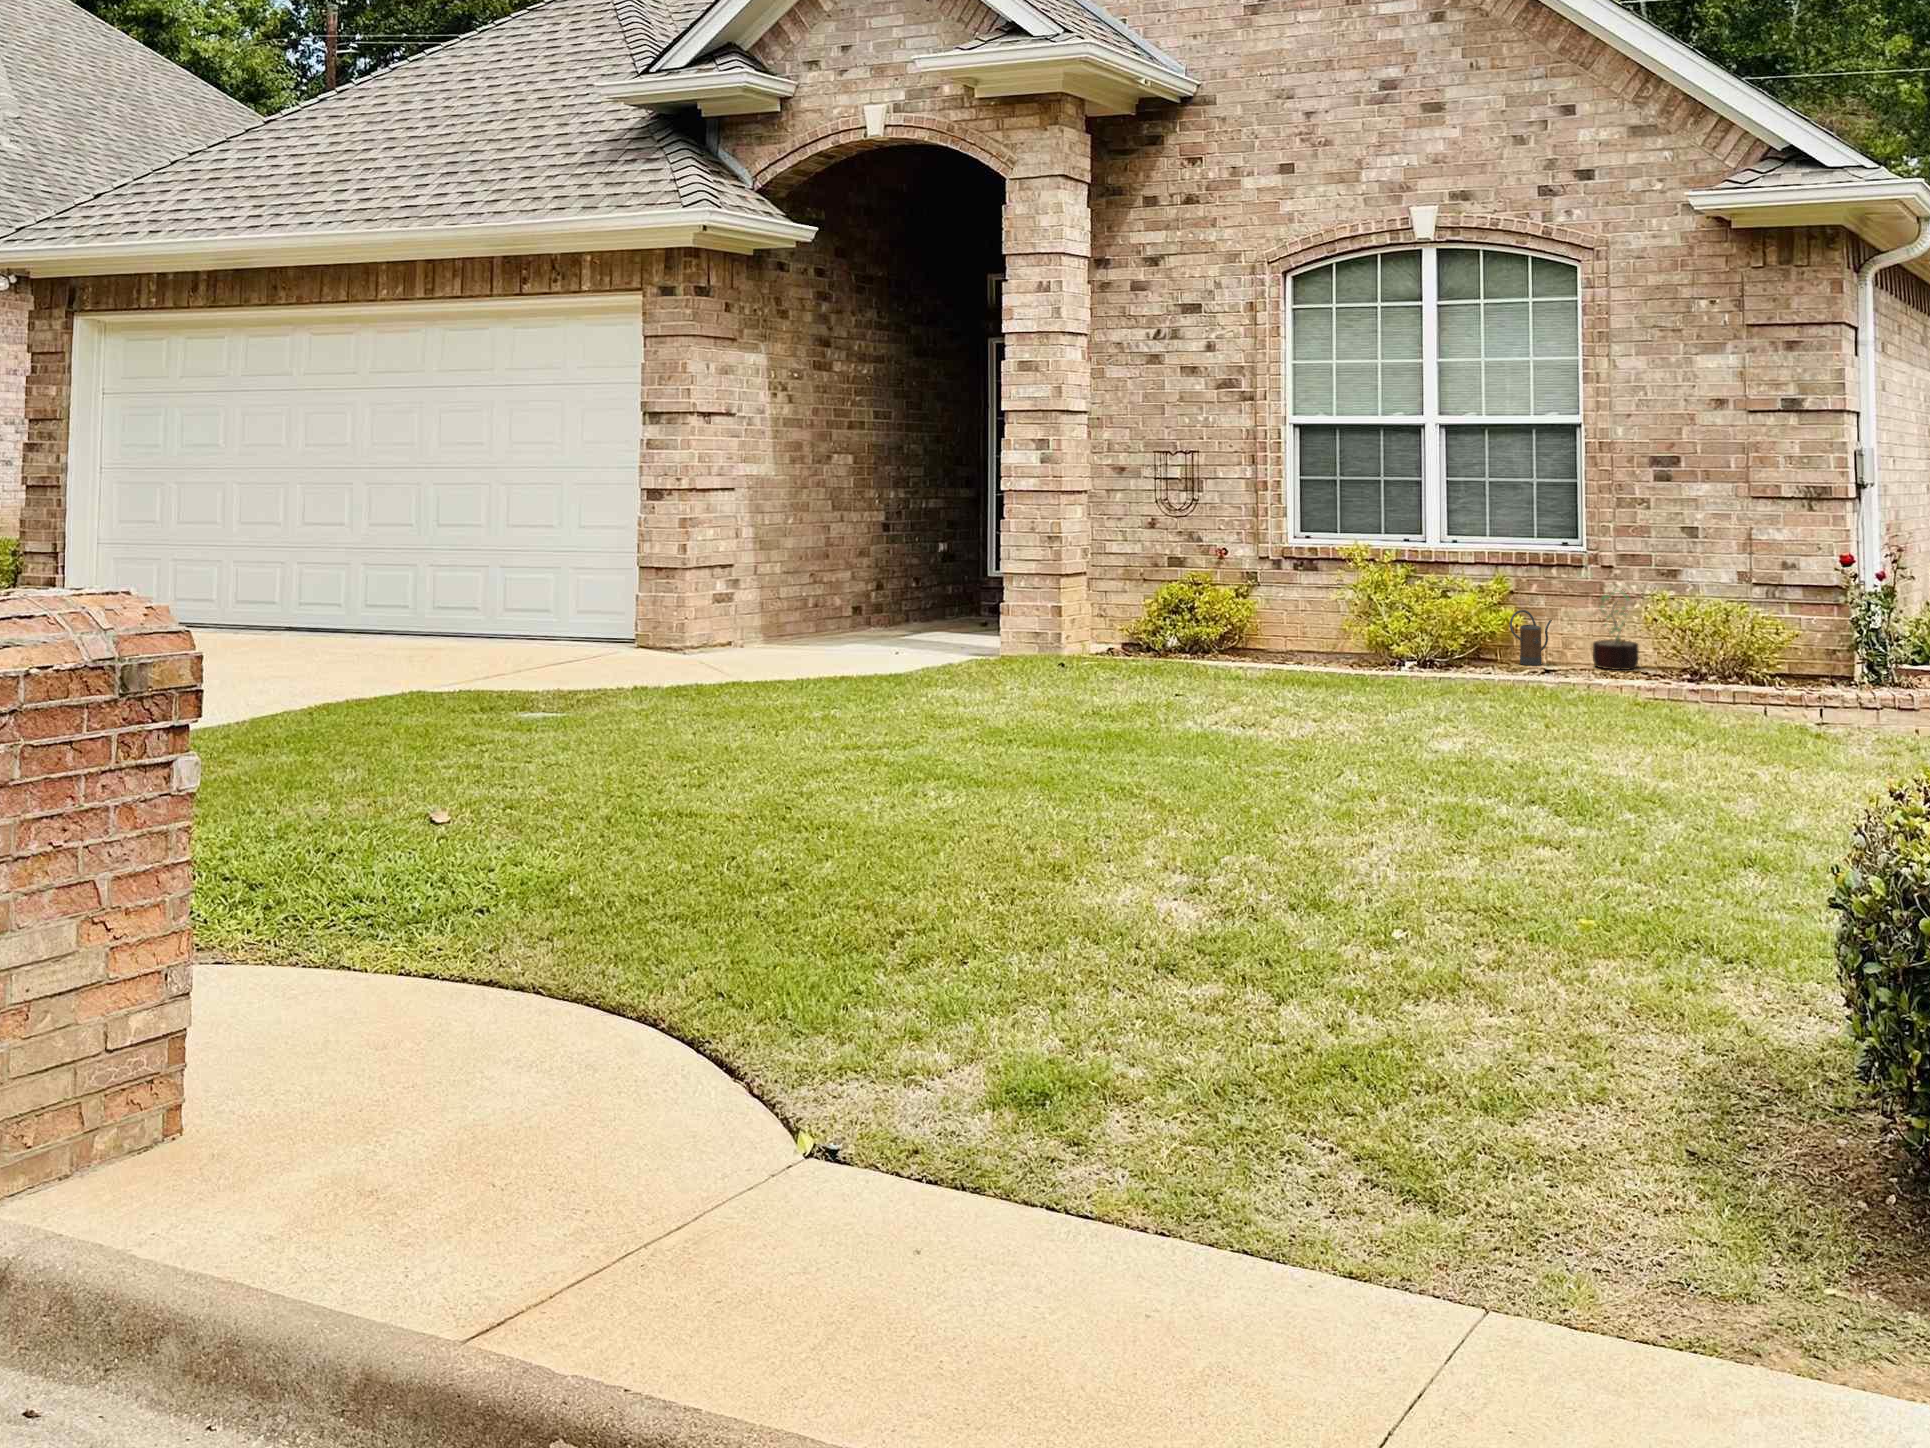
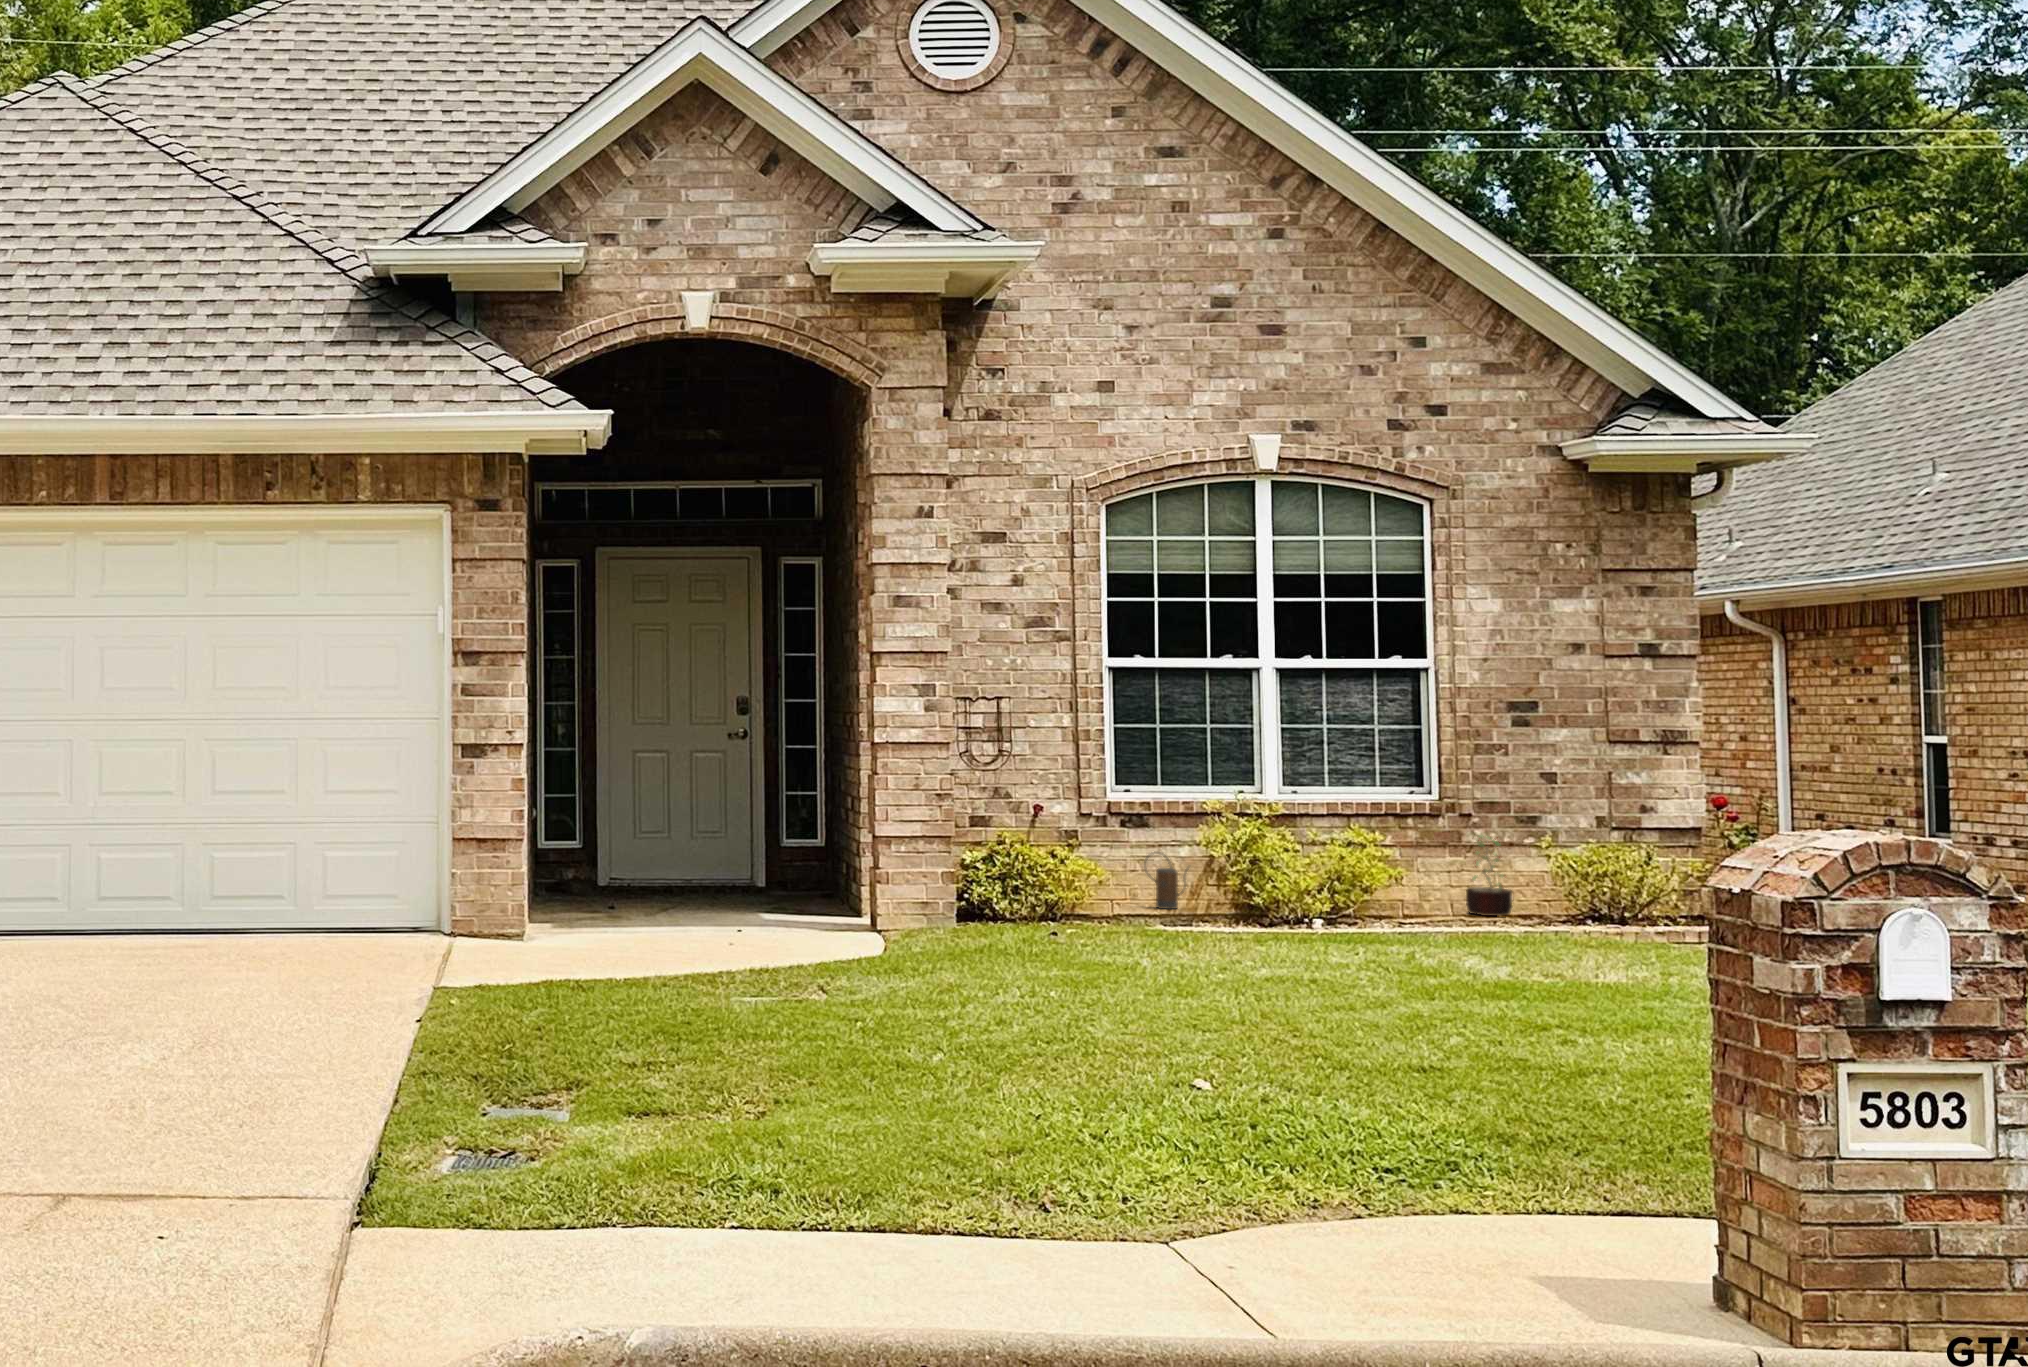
watering can: present [1510,610,1552,665] -> present [1145,853,1188,909]

